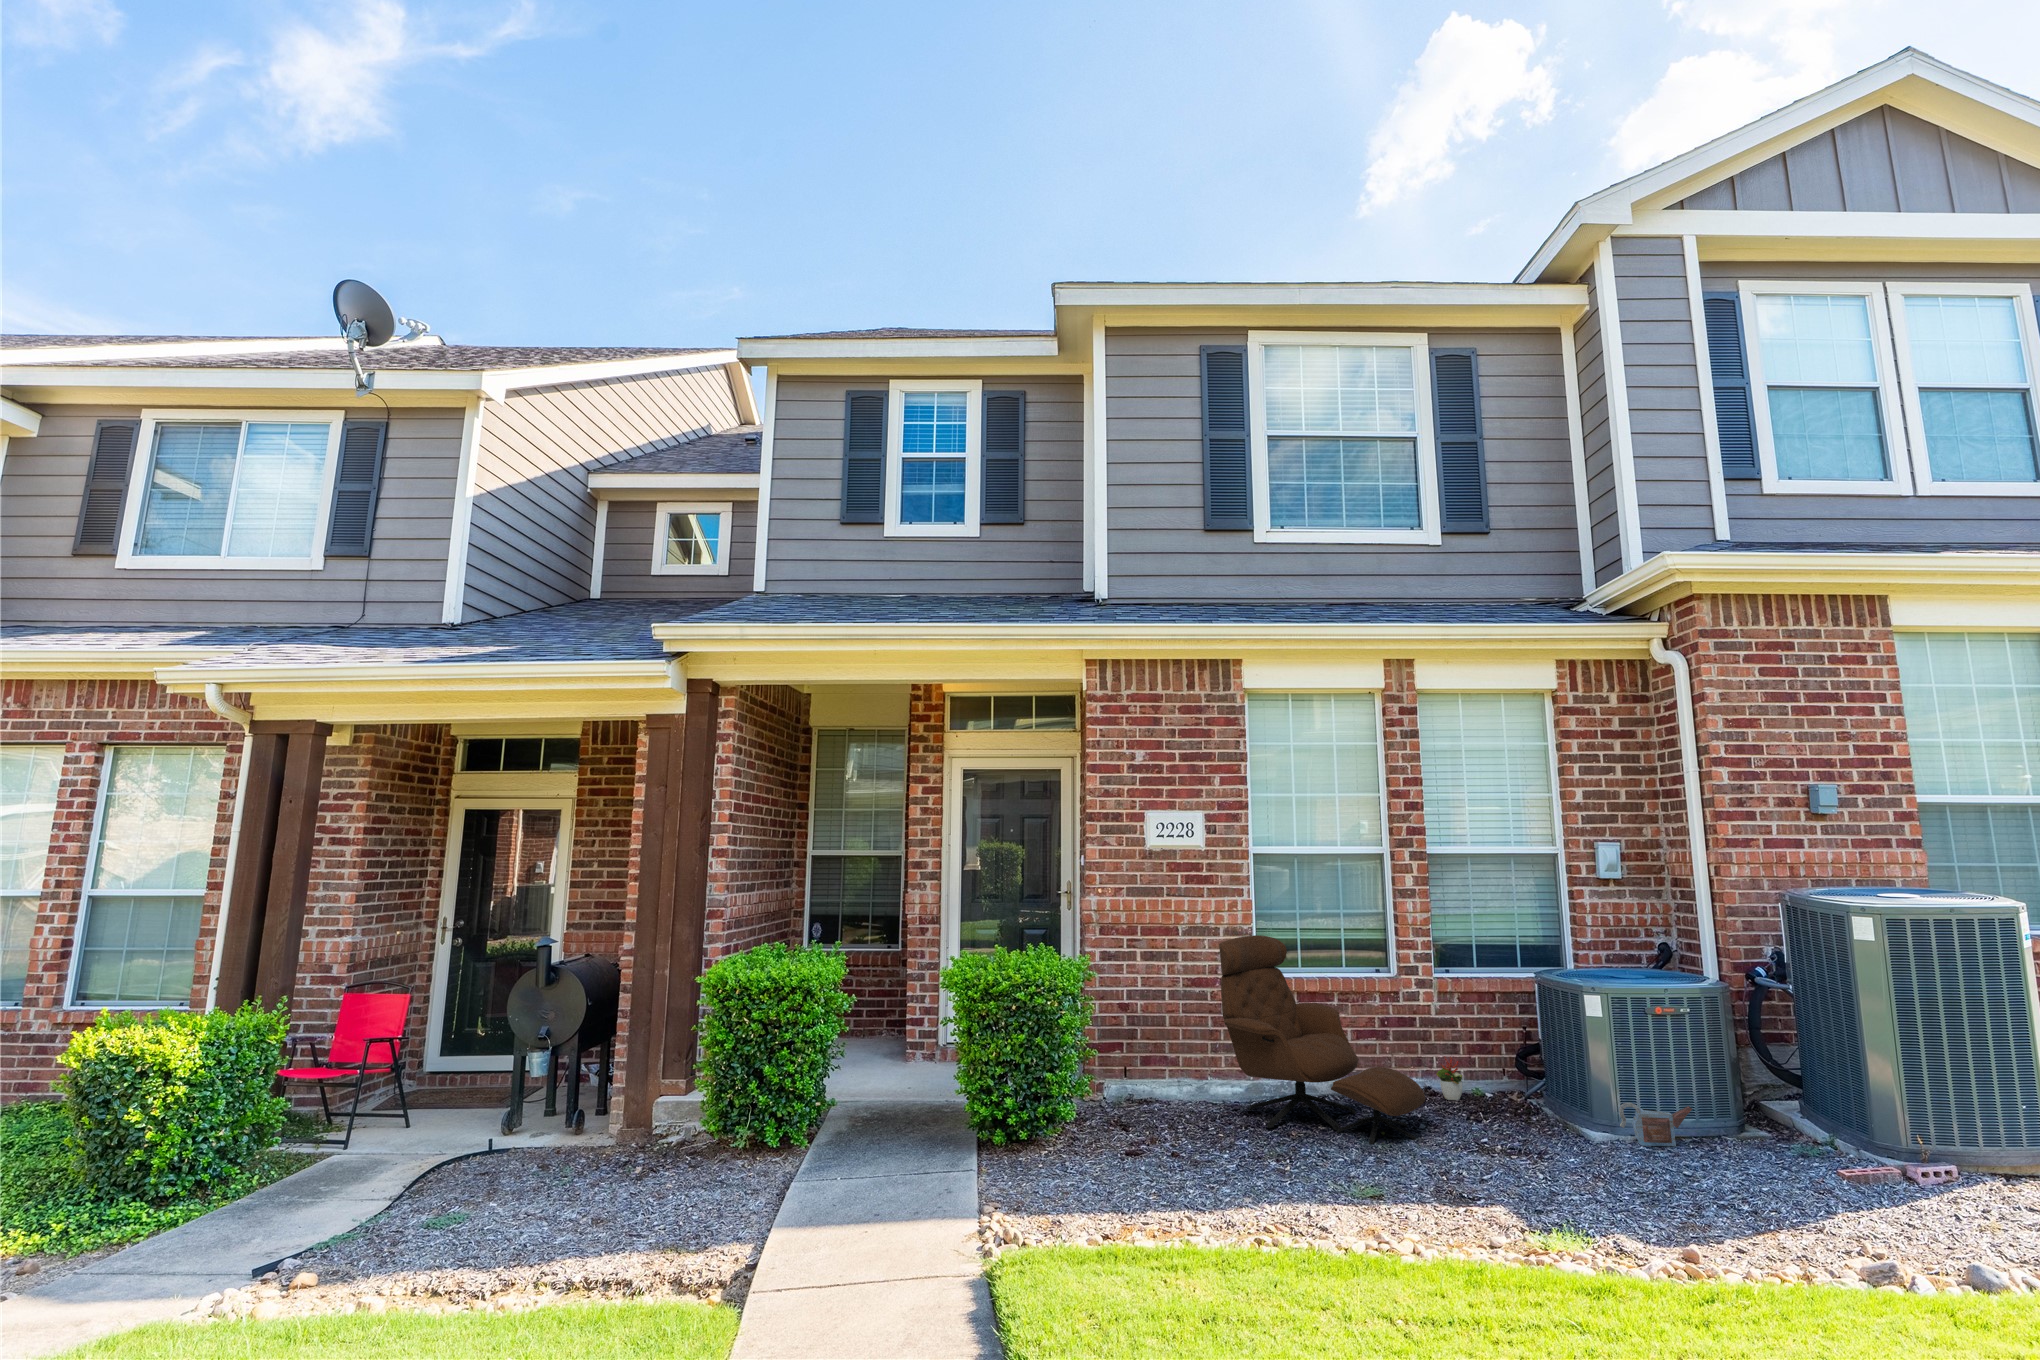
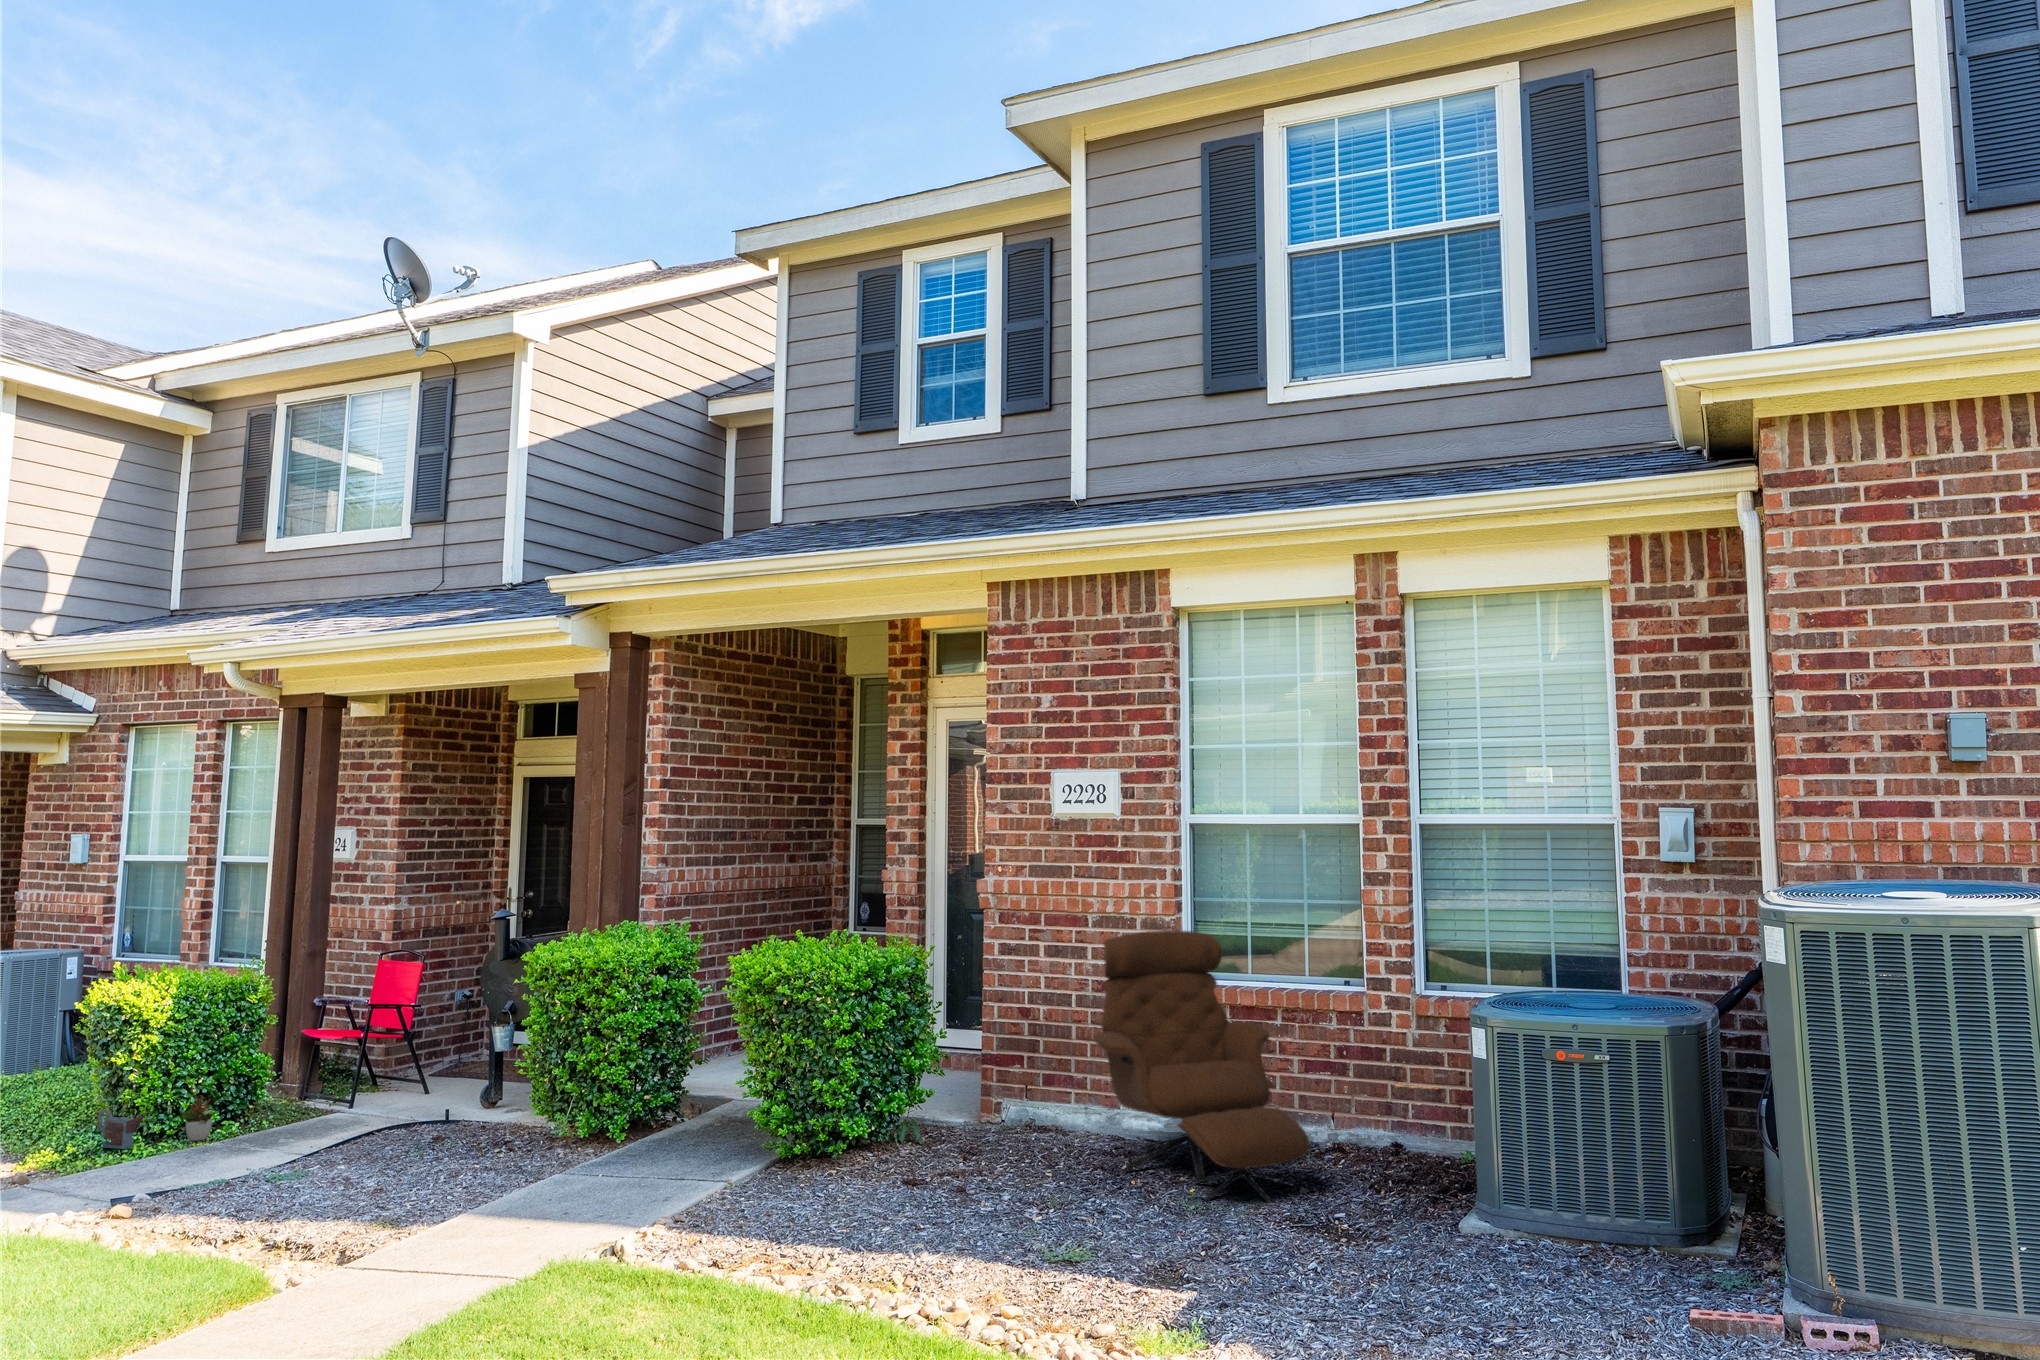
decorative plant: present [1436,1057,1462,1100] -> present [182,1095,213,1141]
watering can: present [1619,1103,1692,1146] -> present [96,1109,145,1149]

